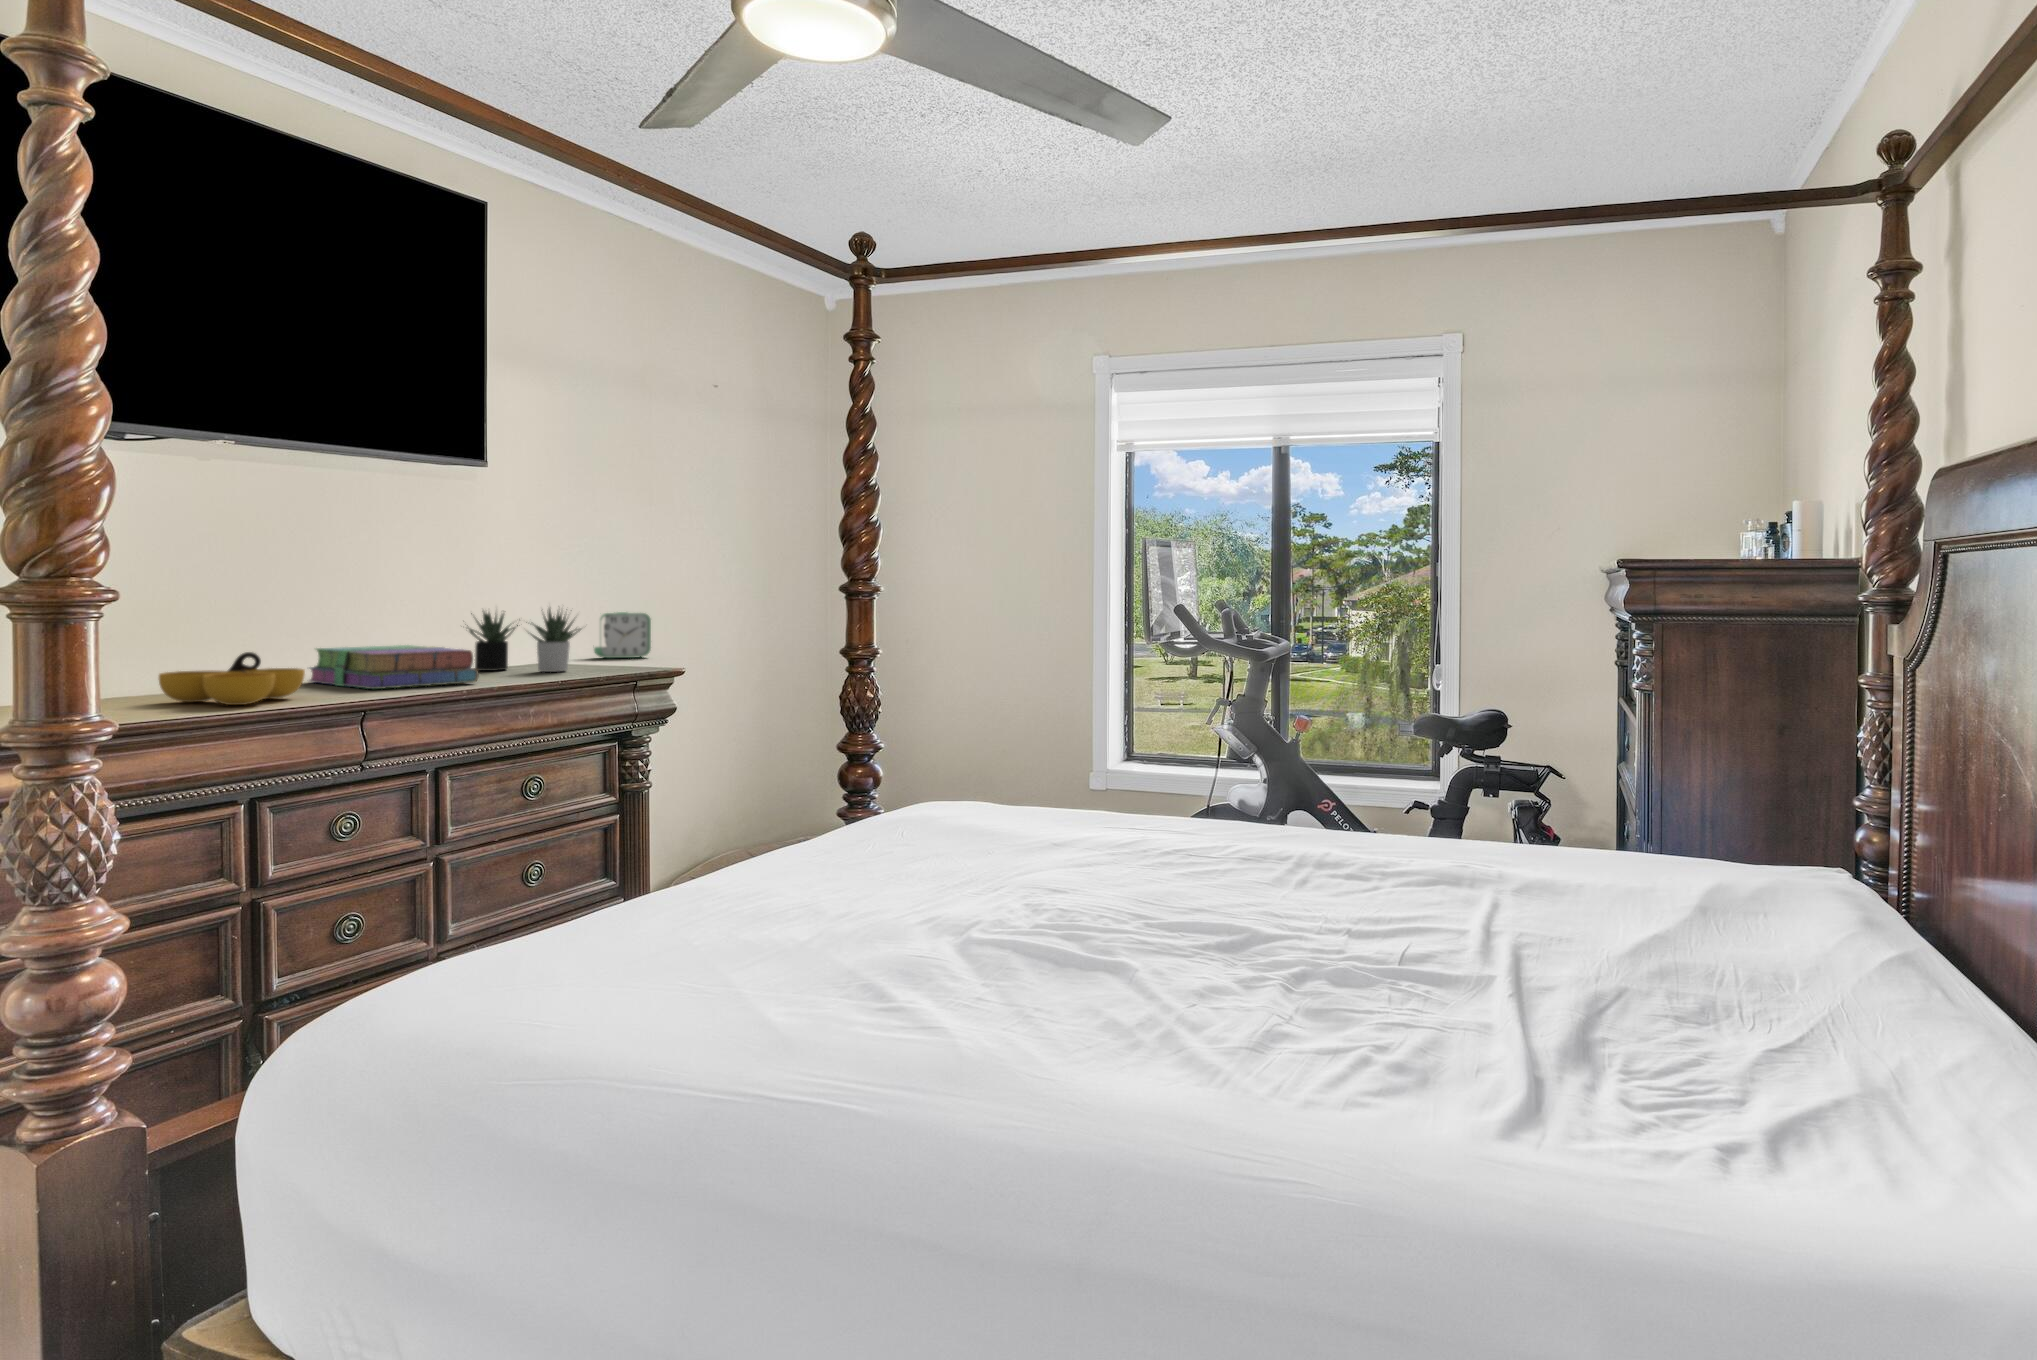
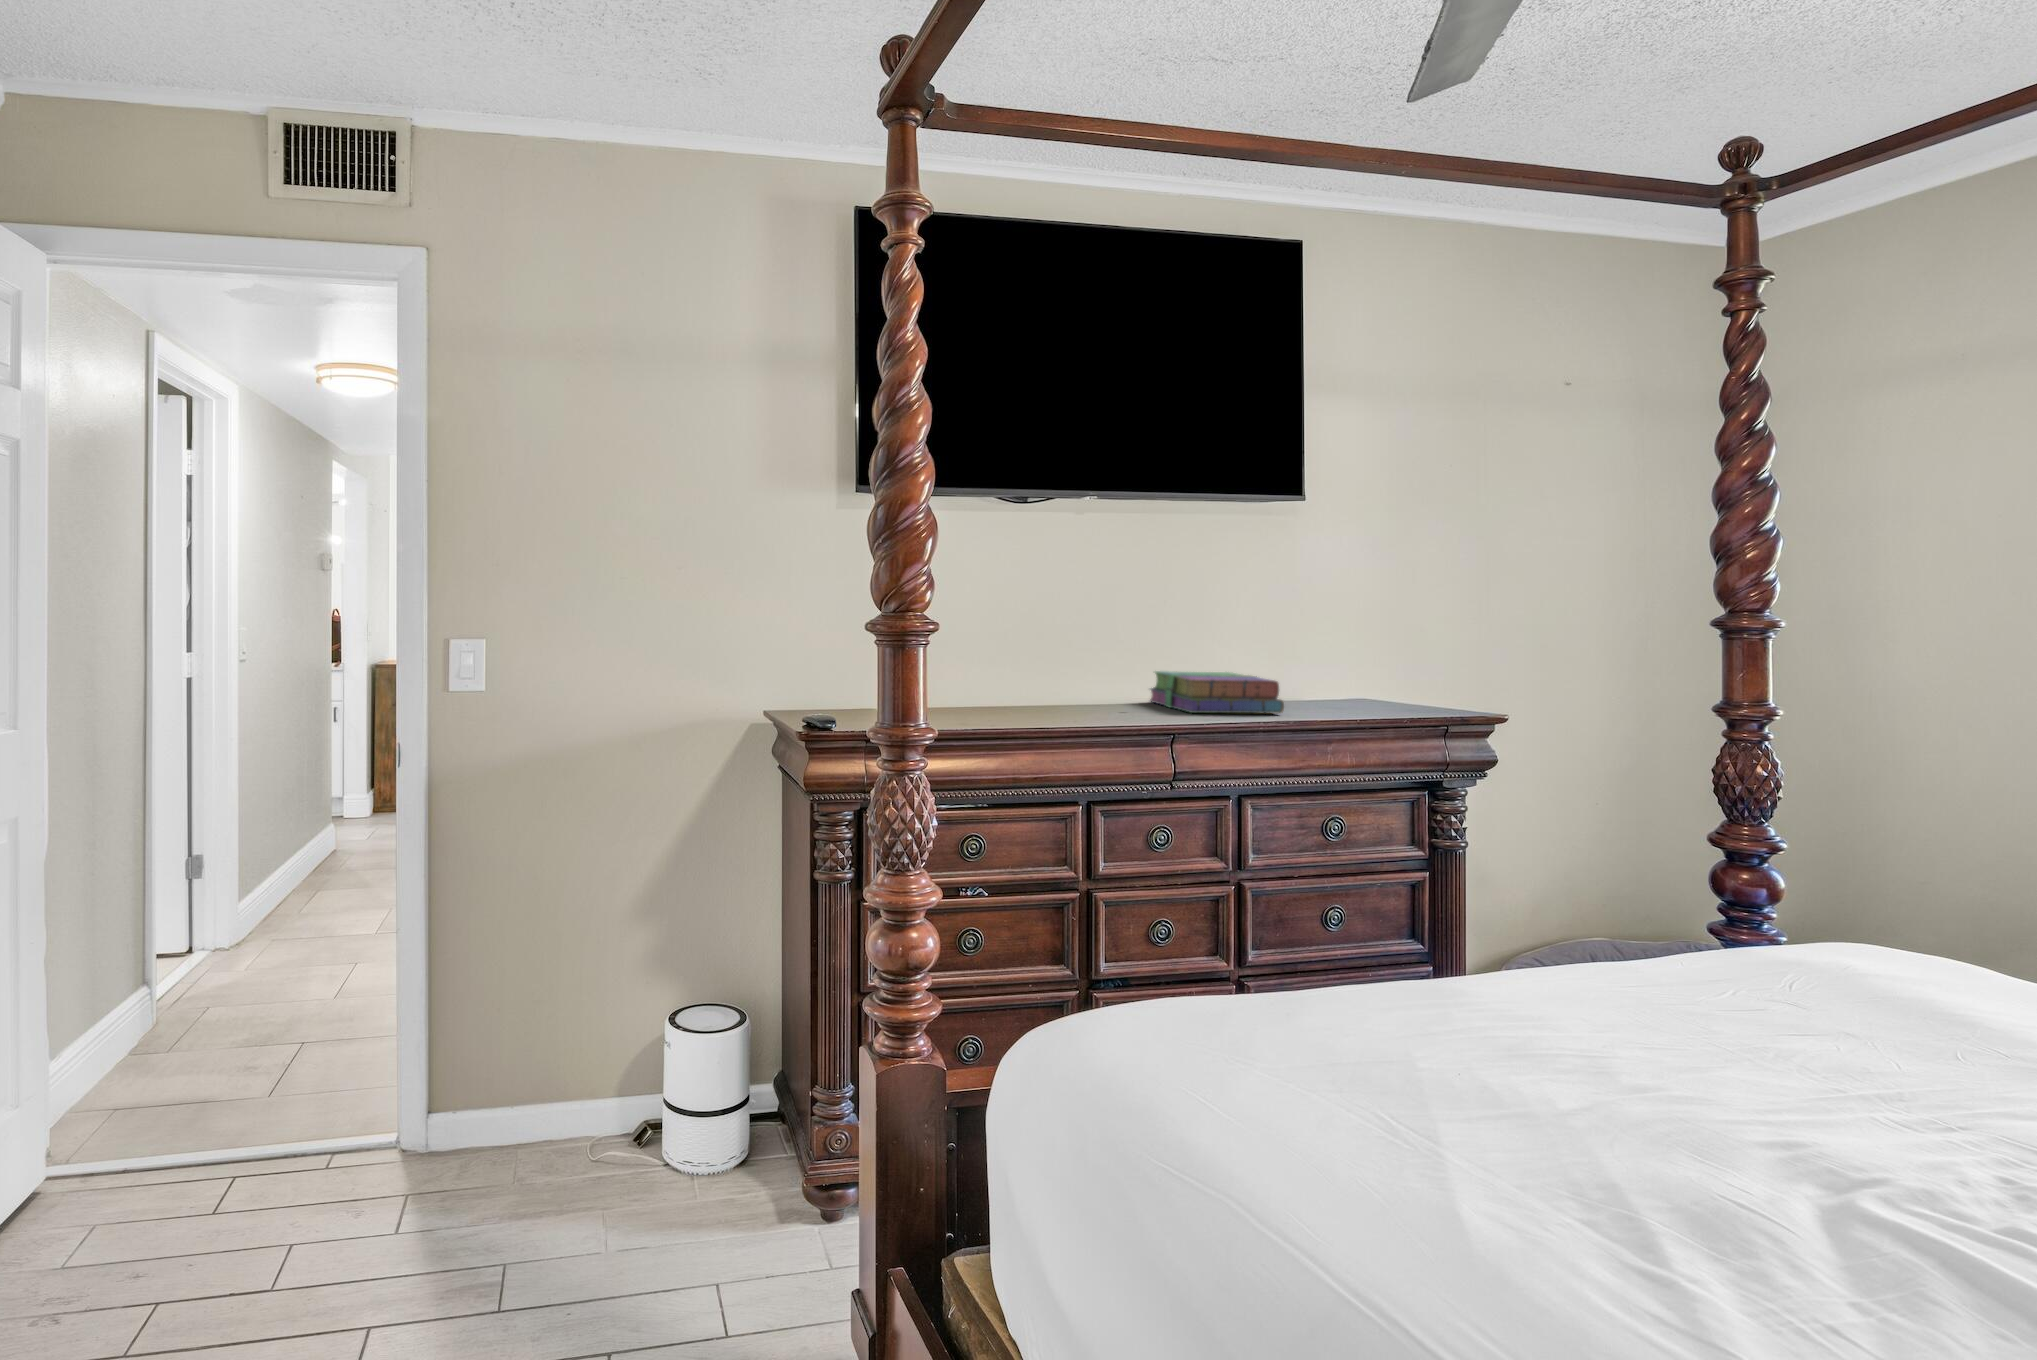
succulent plant: present [467,608,581,672] -> none [1279,634,1400,708]
alarm clock: present [594,612,651,658] -> none [1419,647,1482,698]
decorative bowl: present [159,652,305,705] -> none [1034,673,1134,719]

